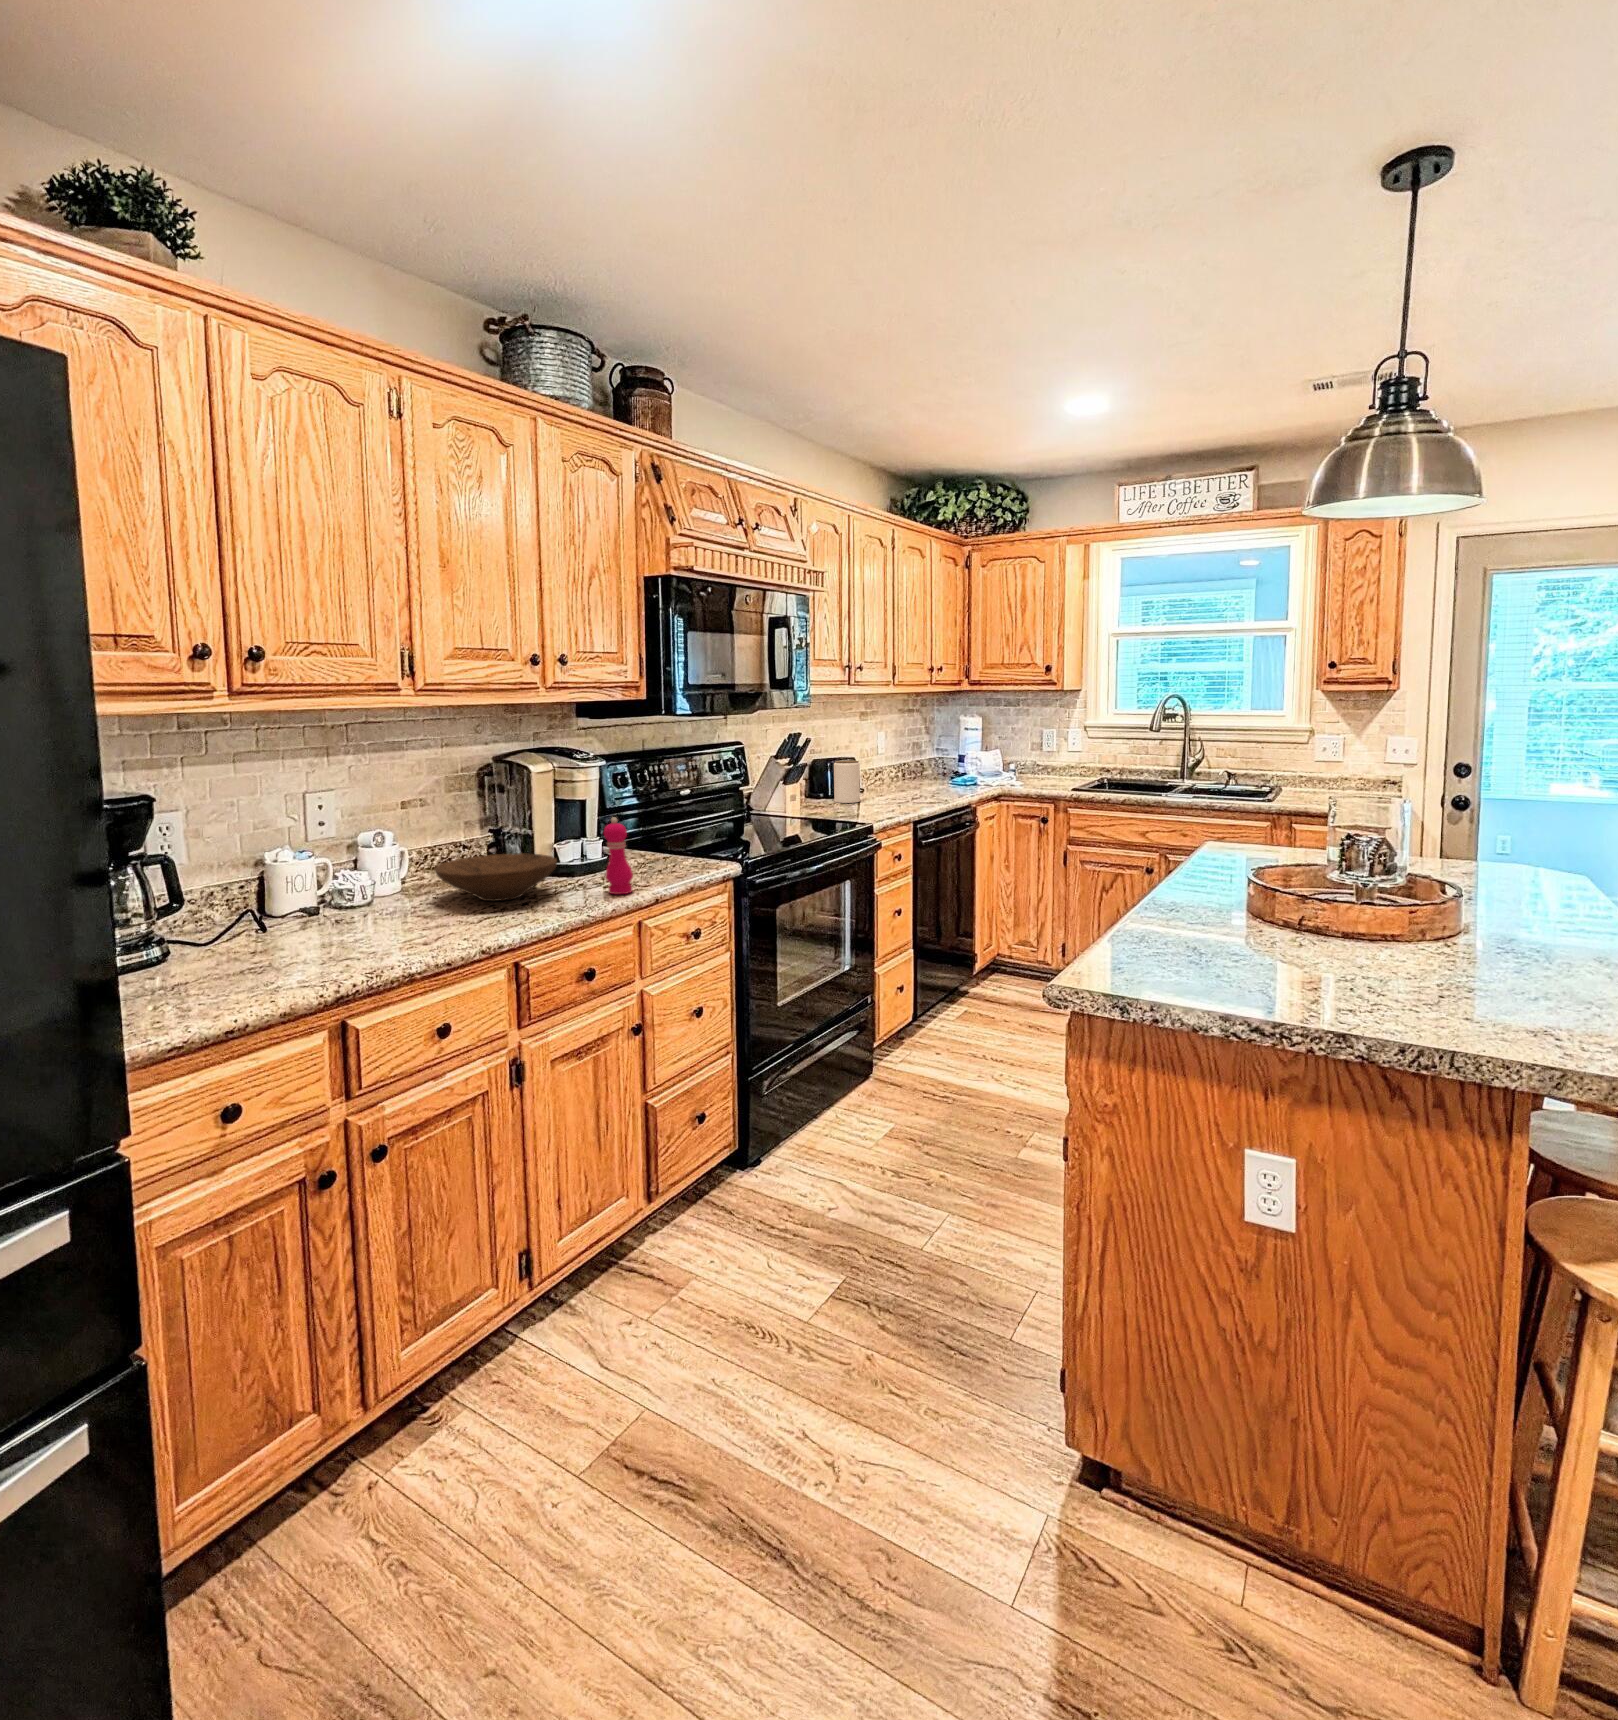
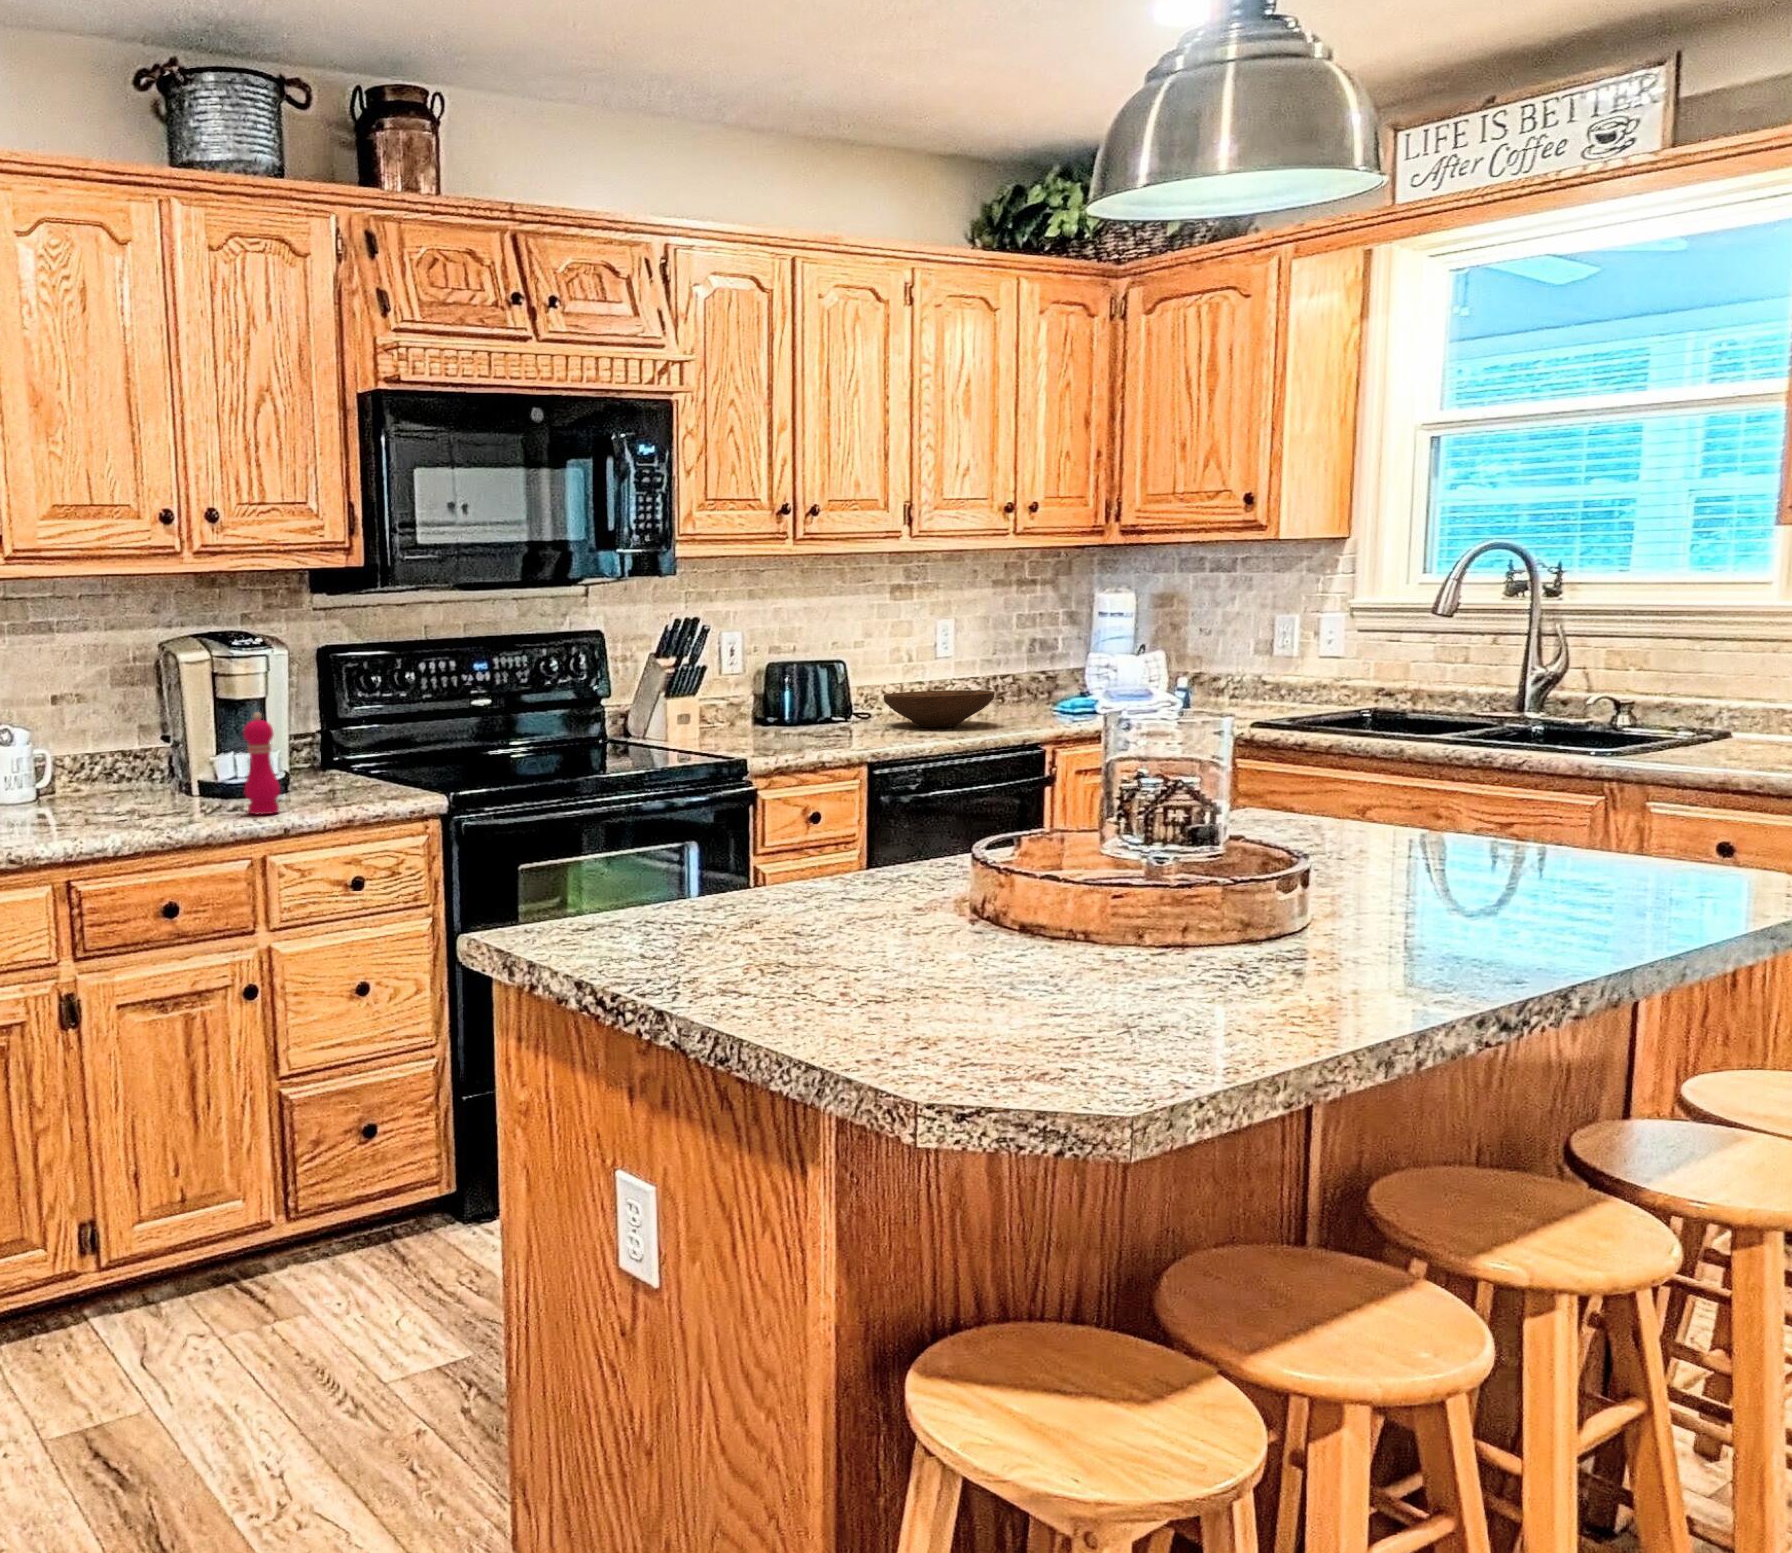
jar: present [834,760,860,803] -> none [793,662,838,732]
wooden bowl: present [434,853,557,901] -> present [884,690,995,727]

